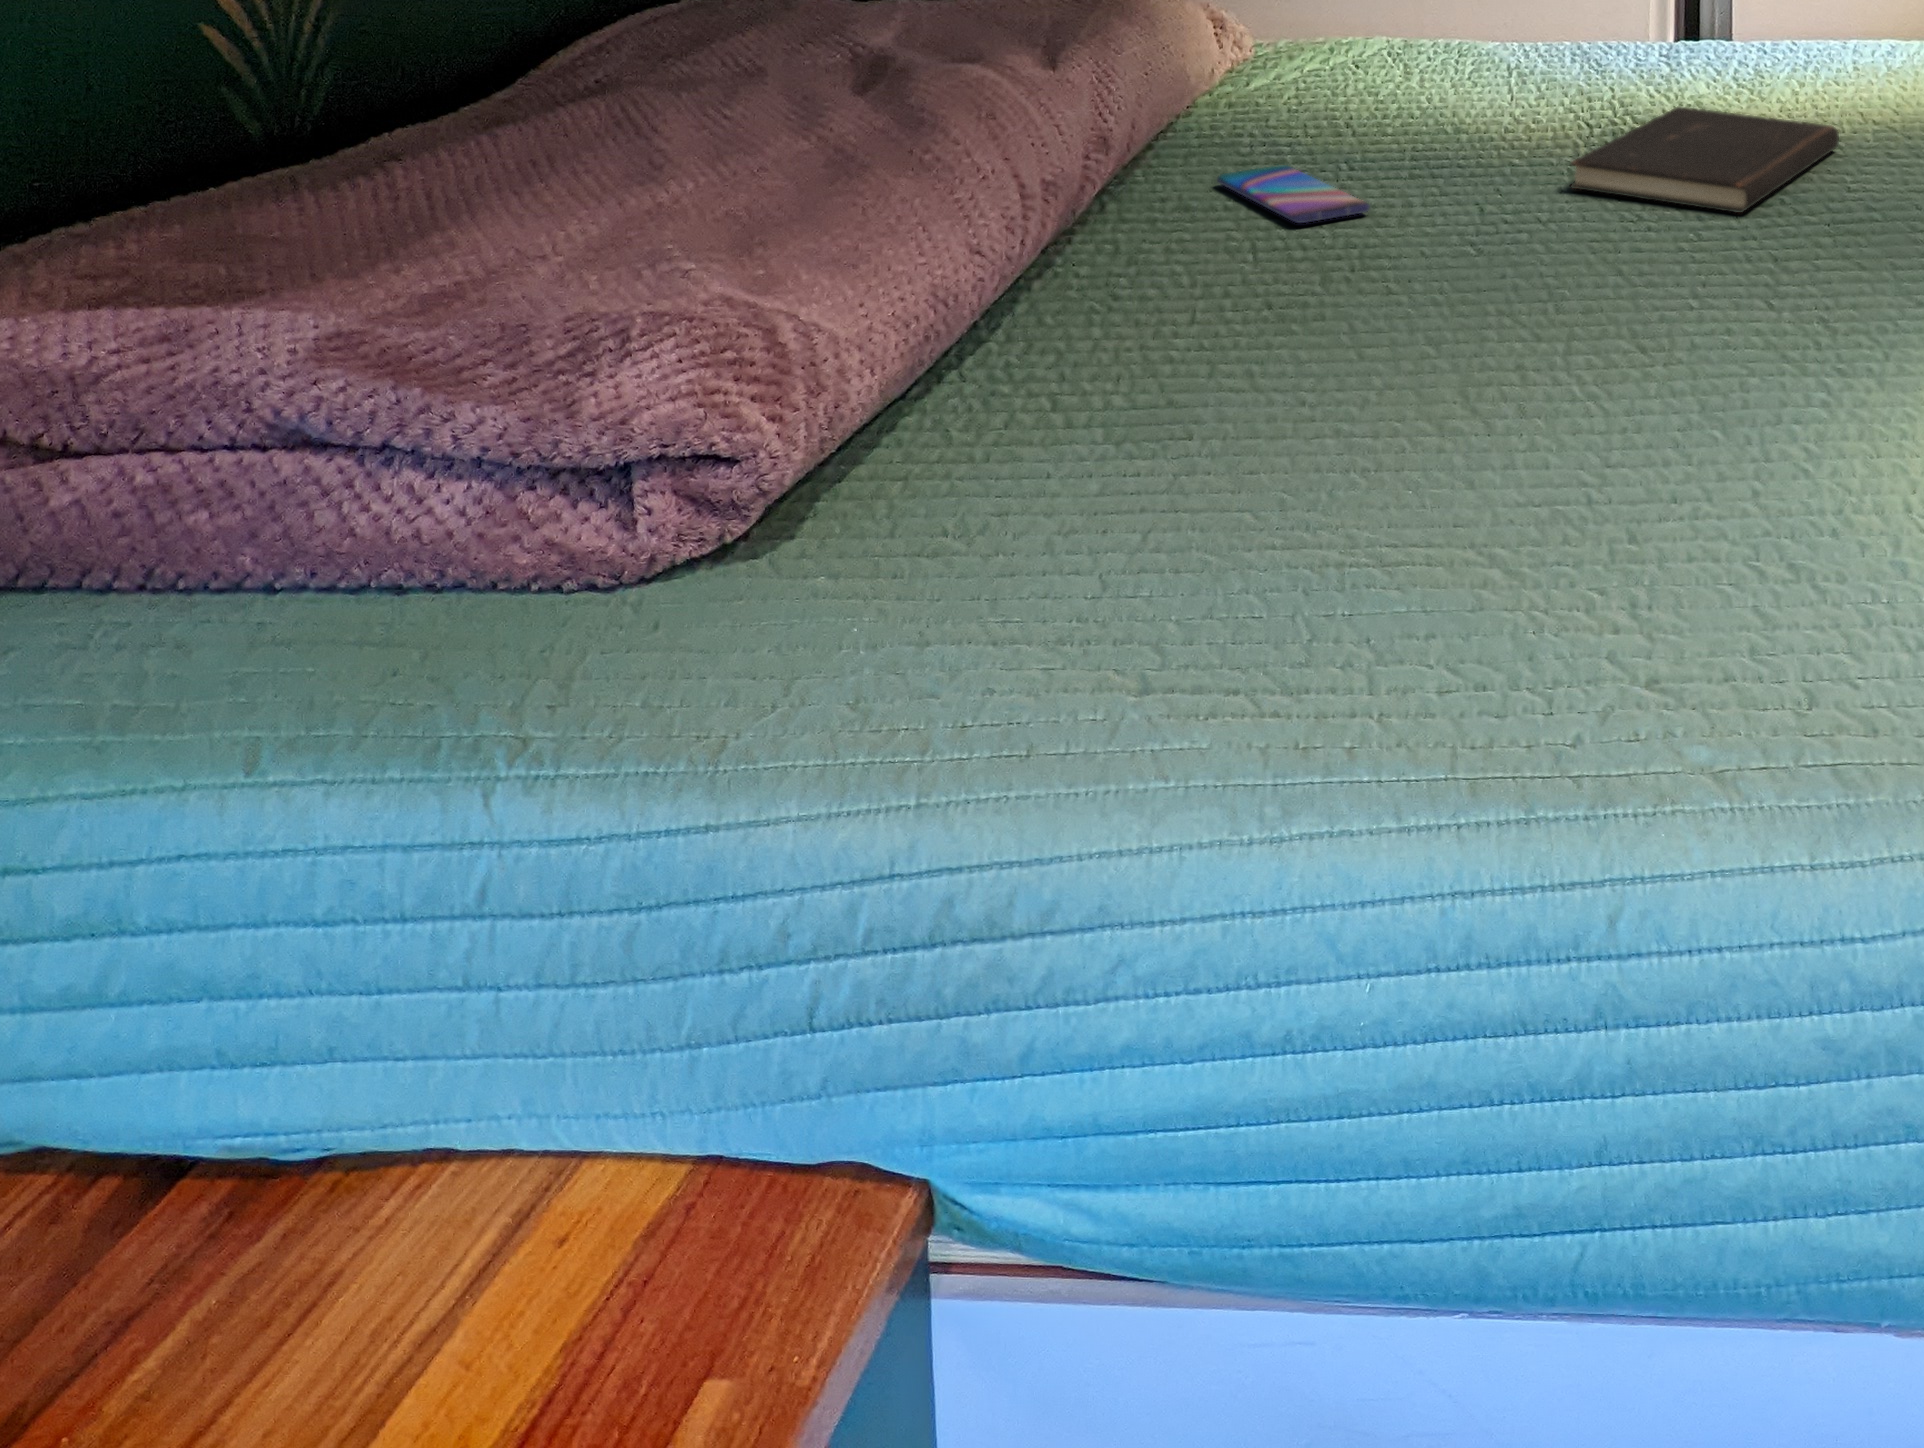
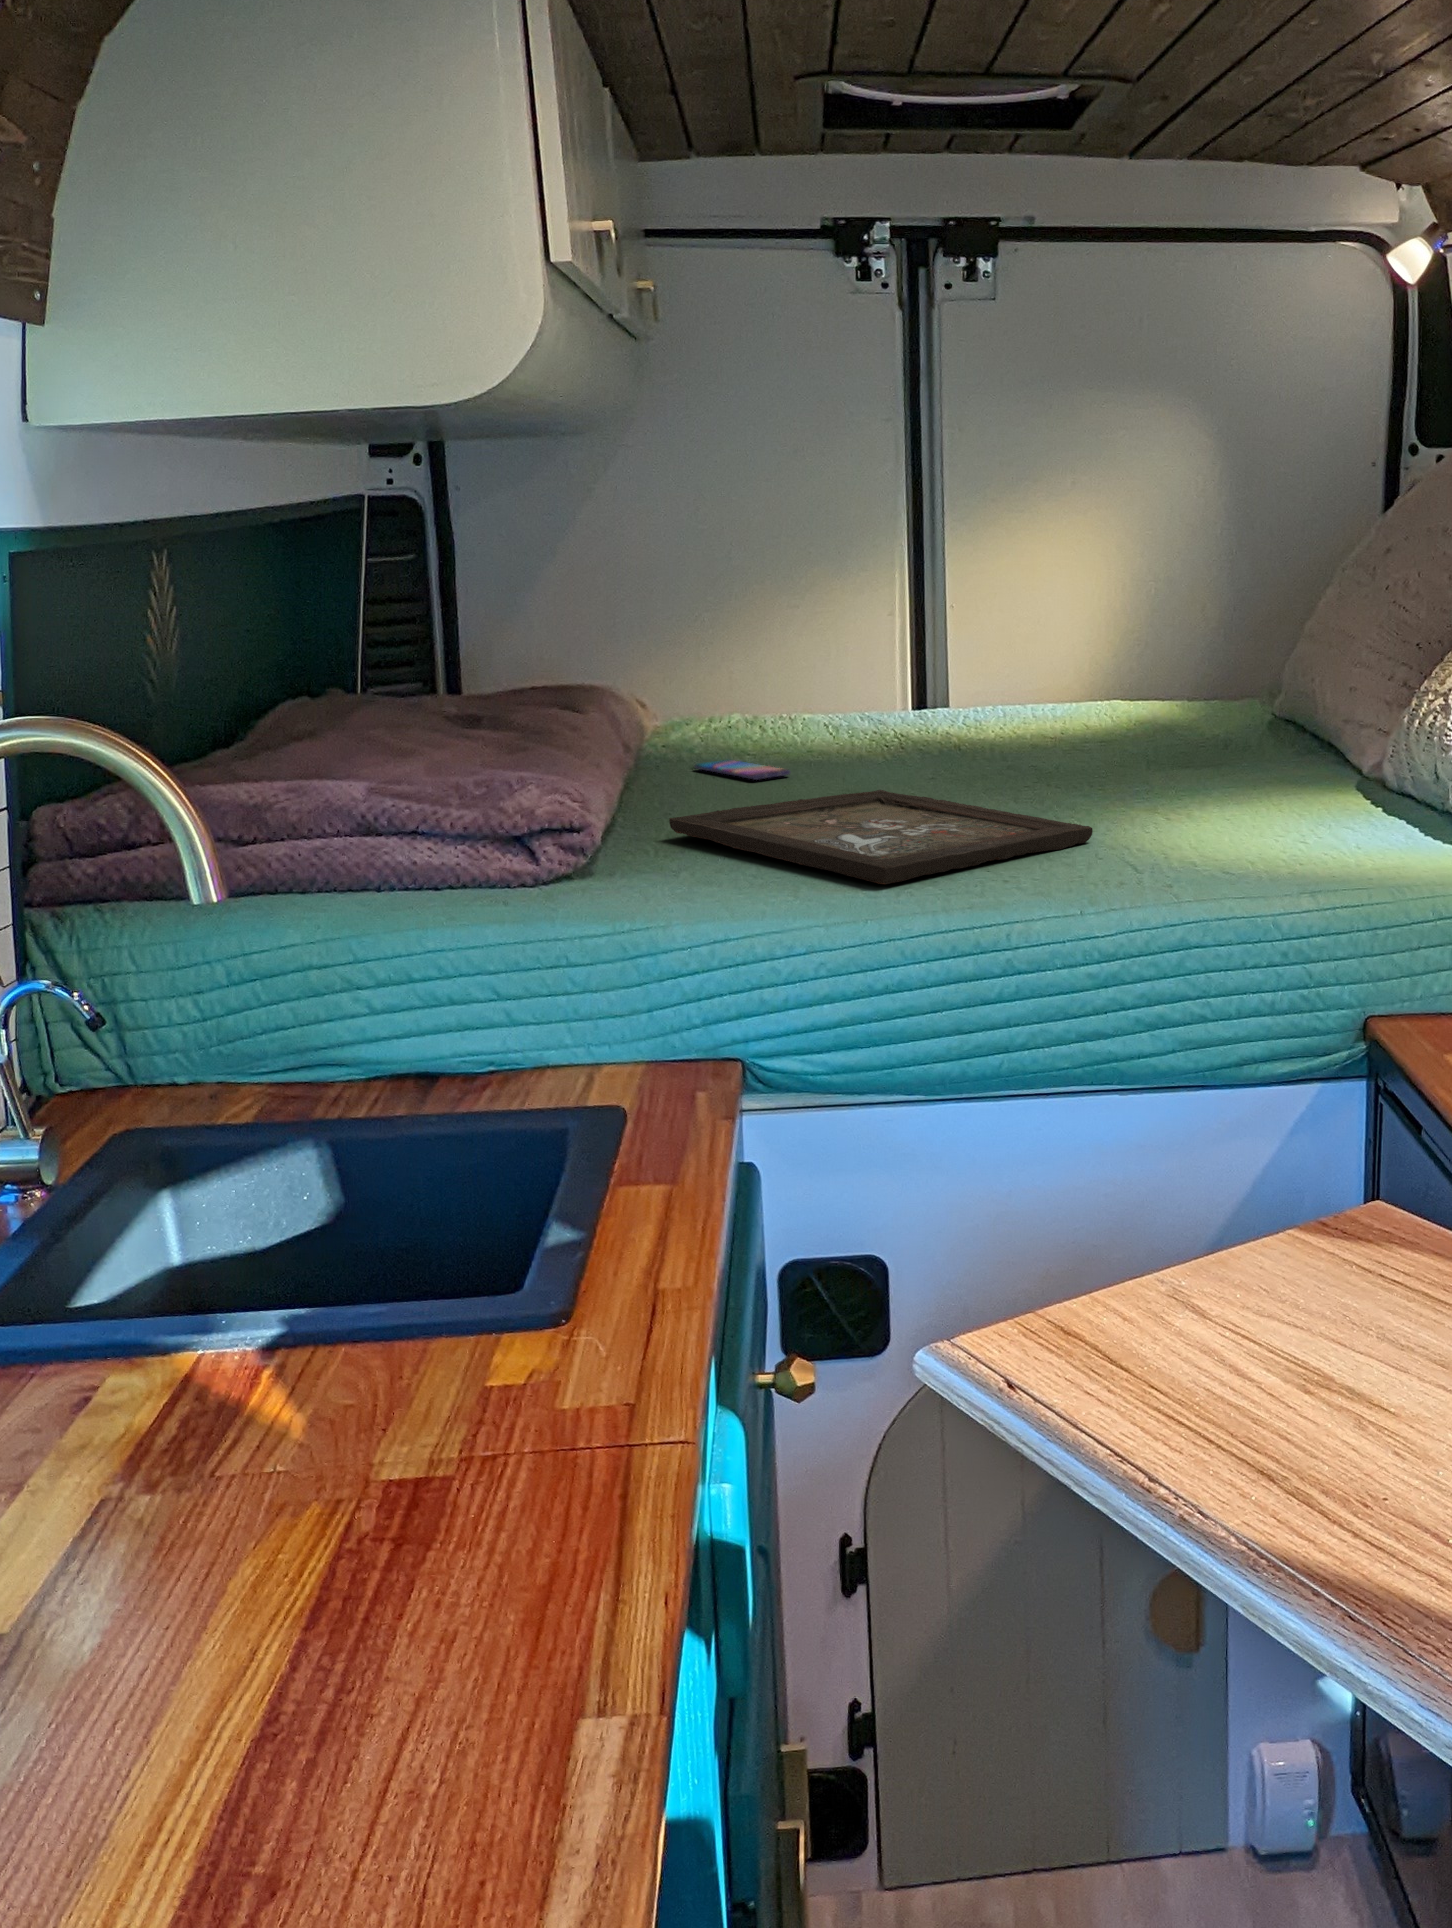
hardcover book: present [1571,107,1839,213] -> none [895,729,1036,769]
tray: none [1012,287,1879,676] -> present [669,790,1093,884]

